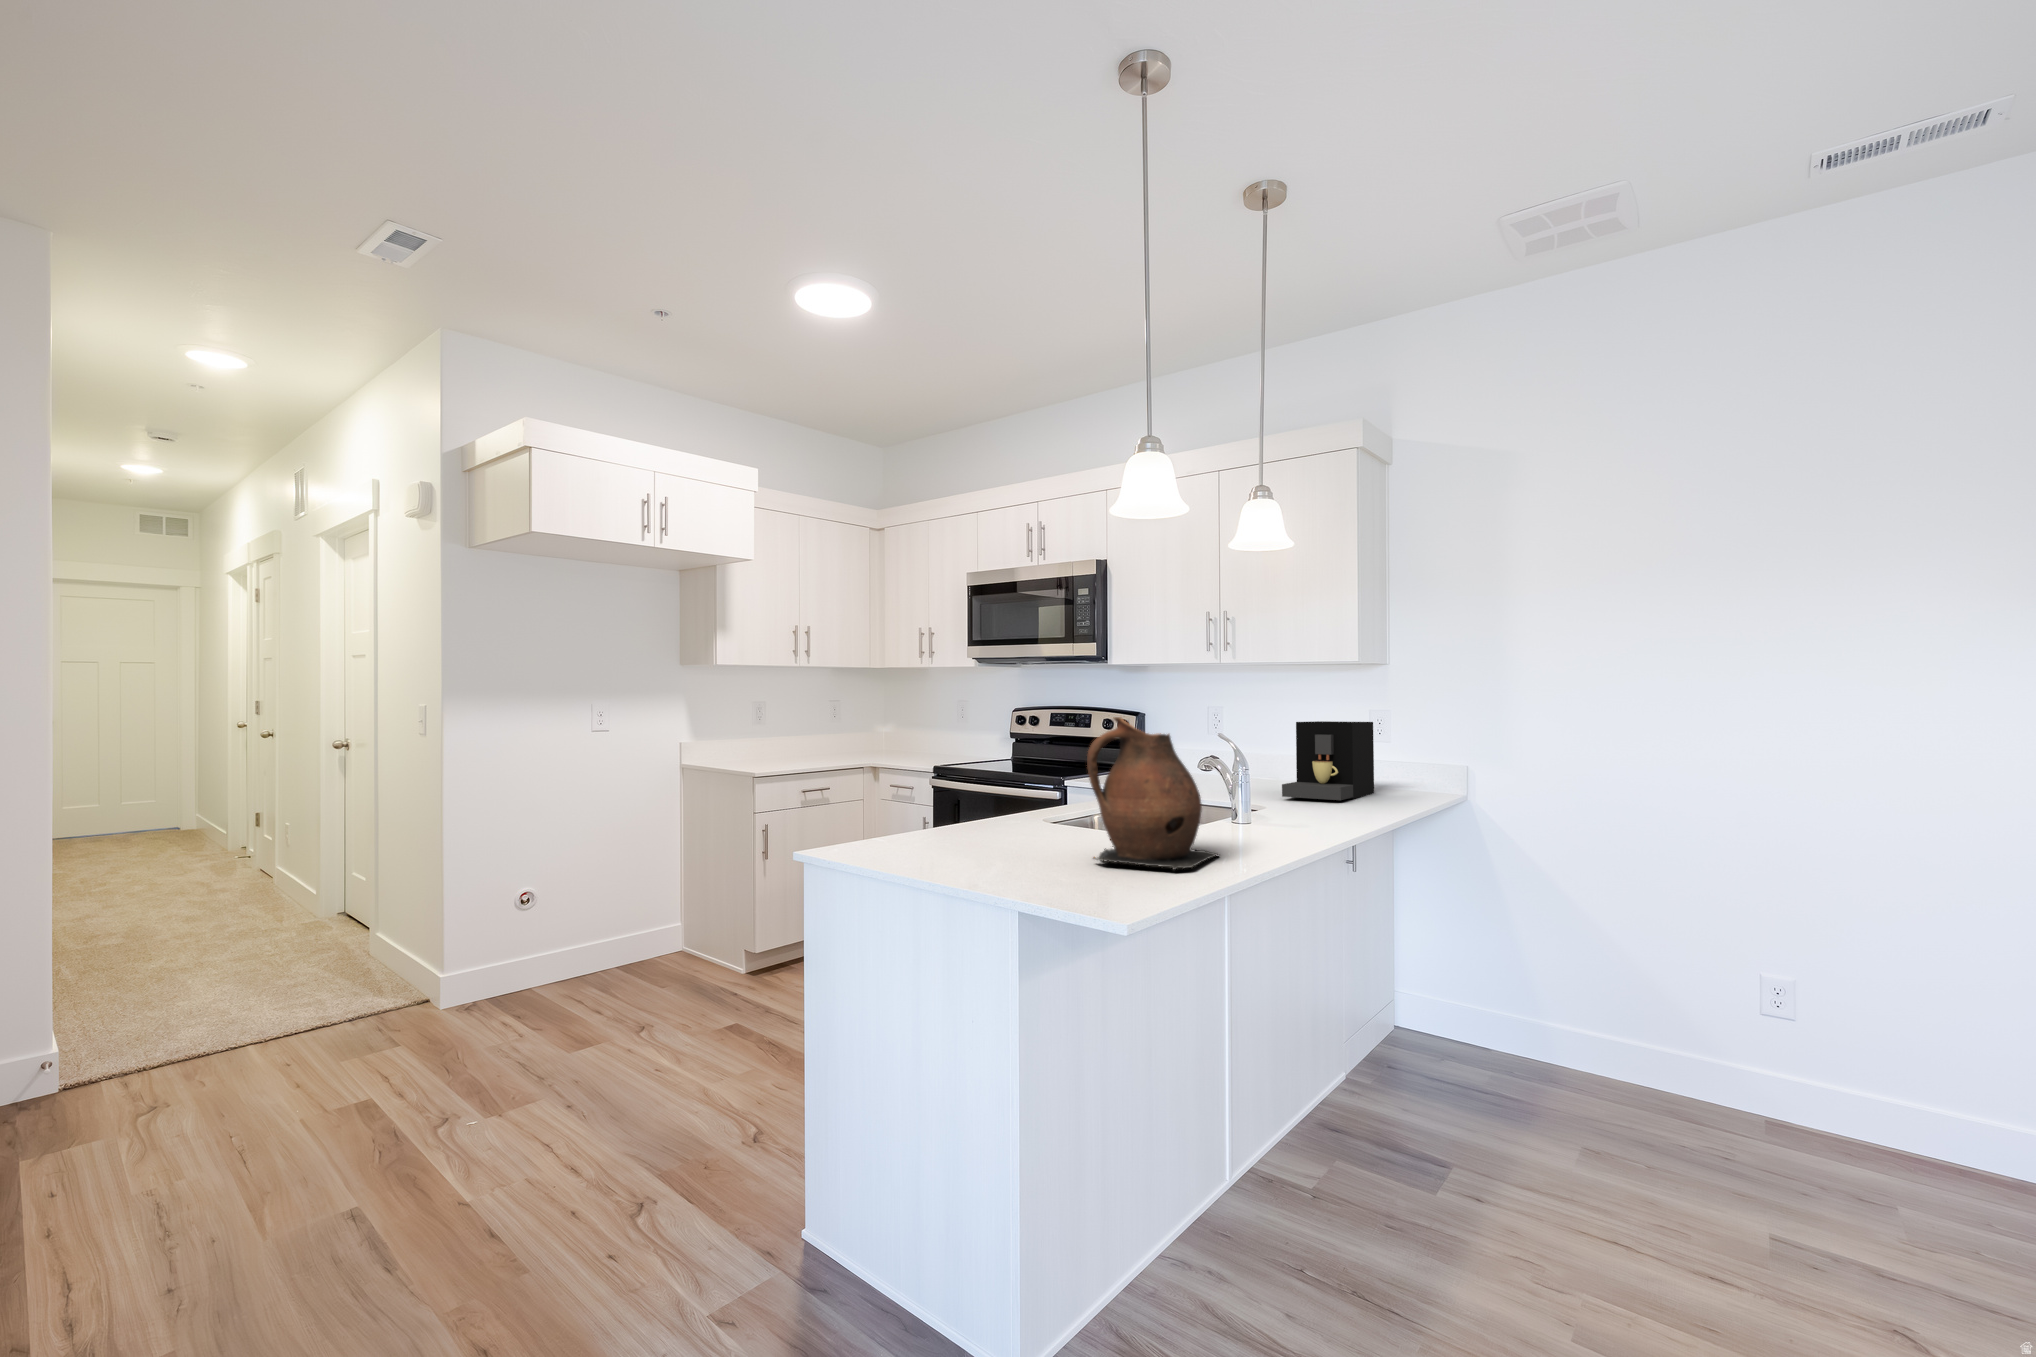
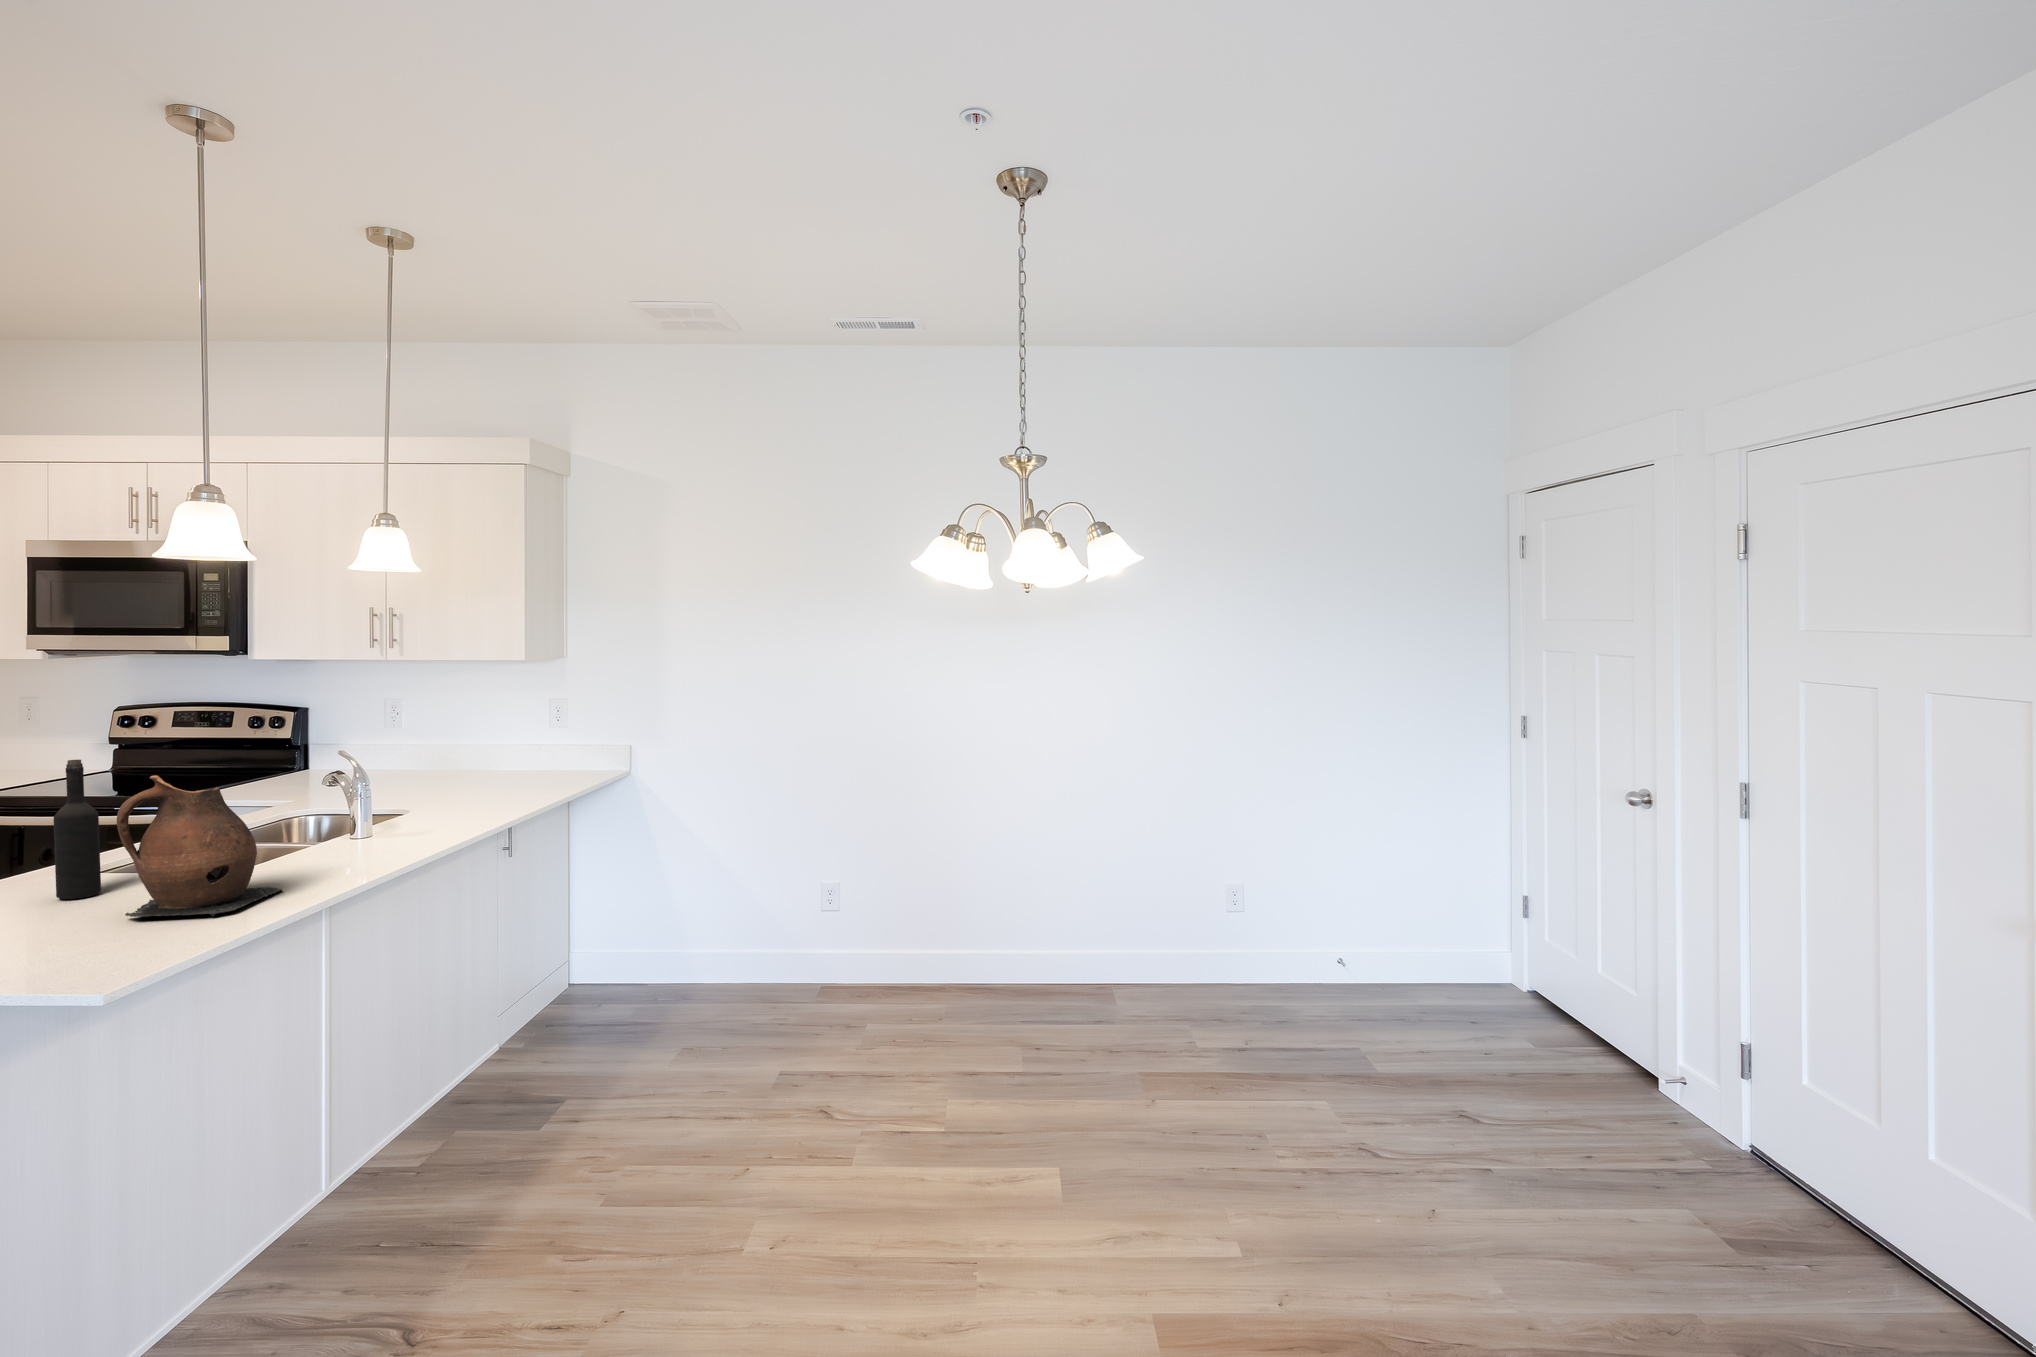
wine bottle: none [1024,709,1055,841] -> present [54,760,101,899]
coffee maker: present [1282,721,1374,800] -> none [429,723,536,804]

